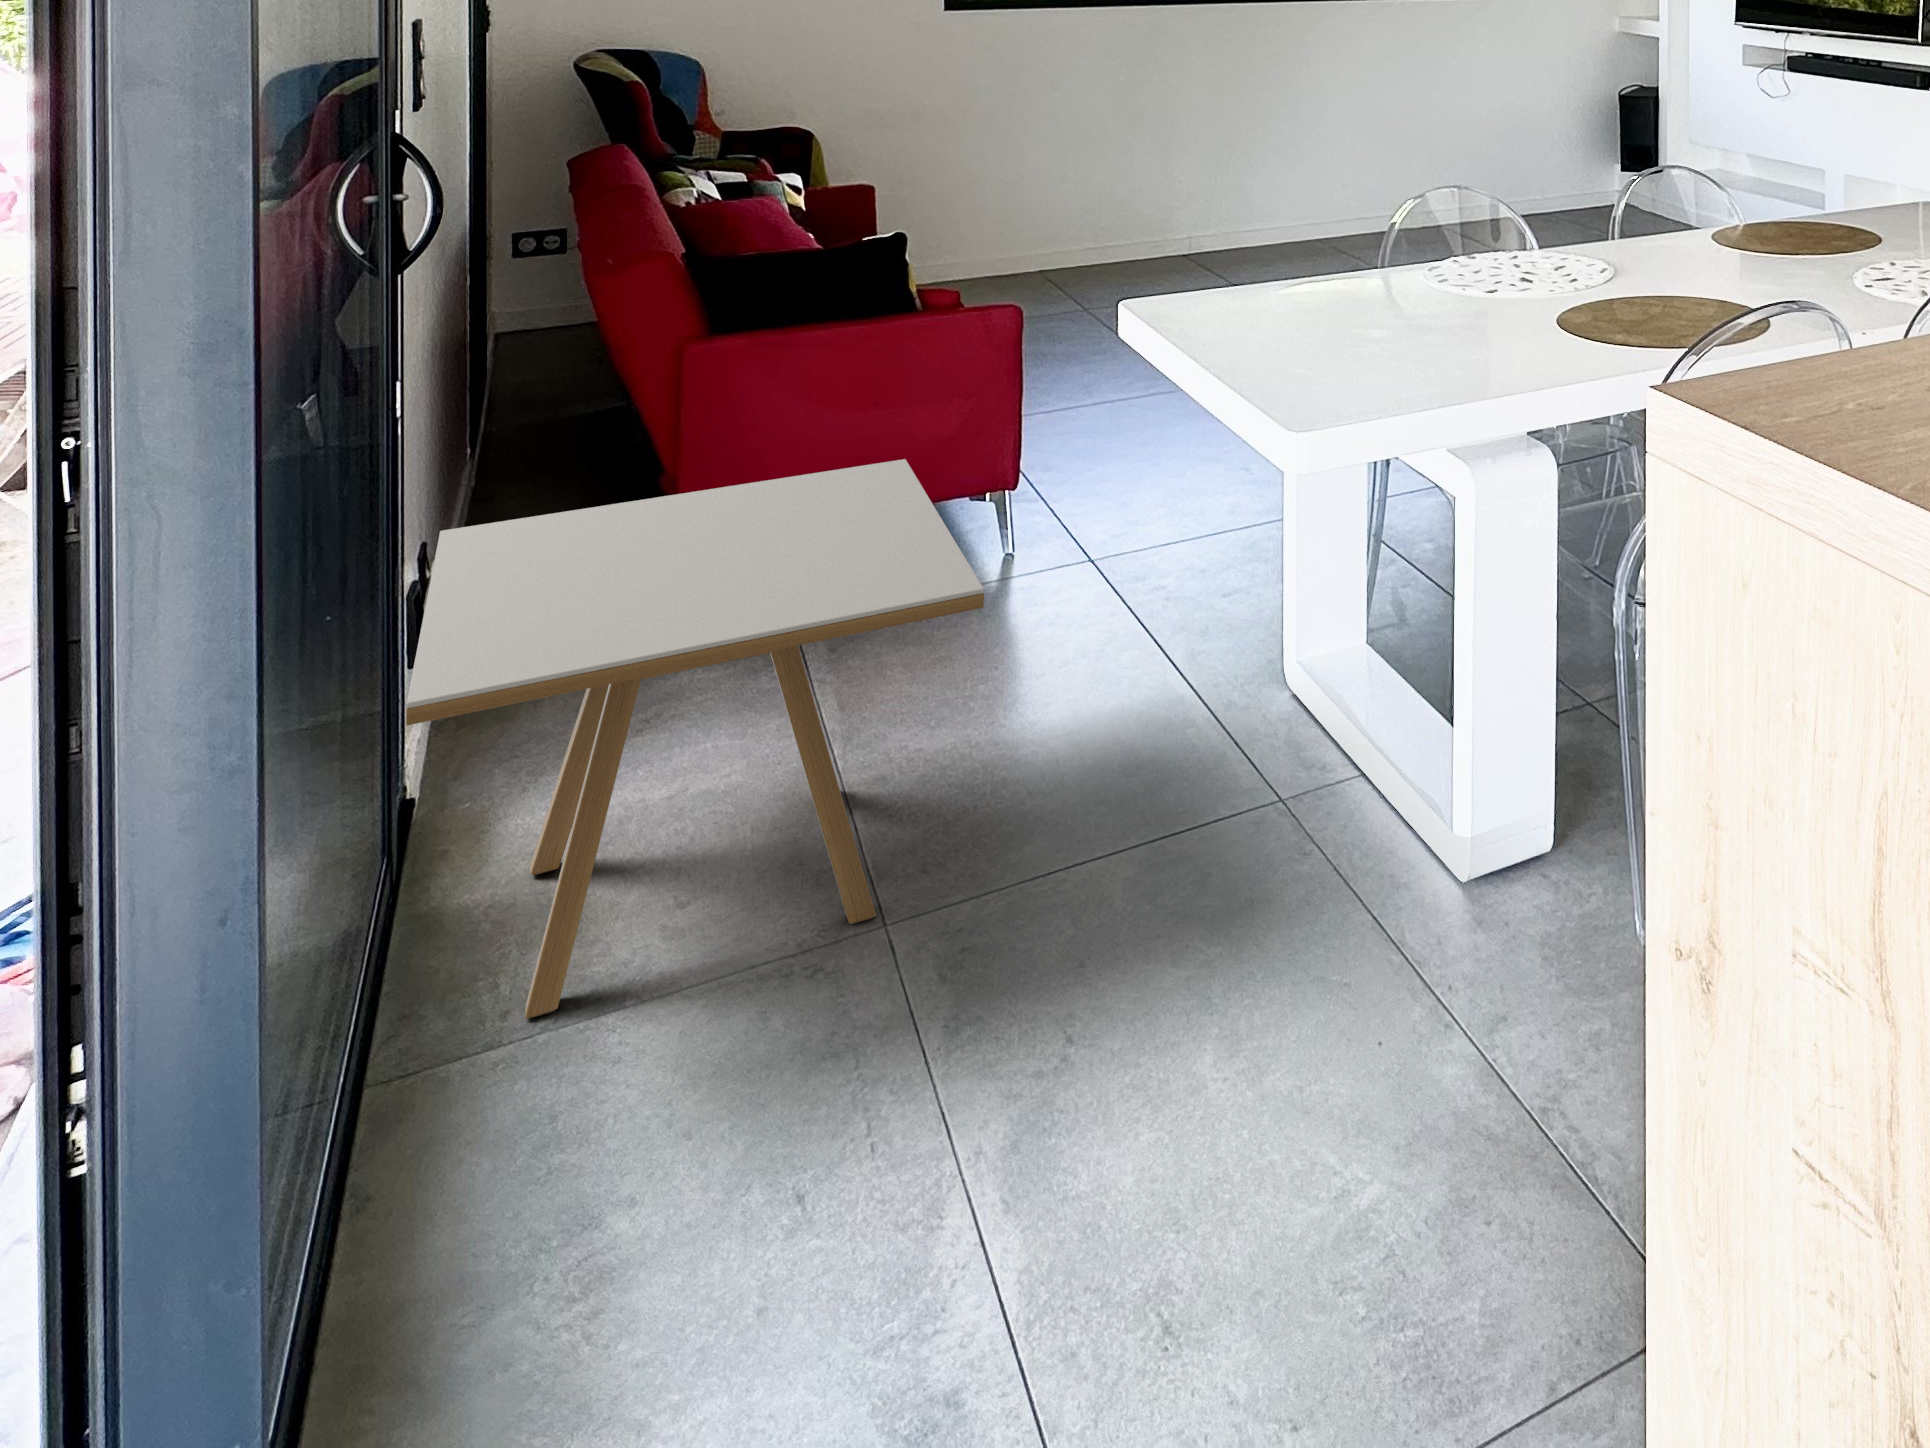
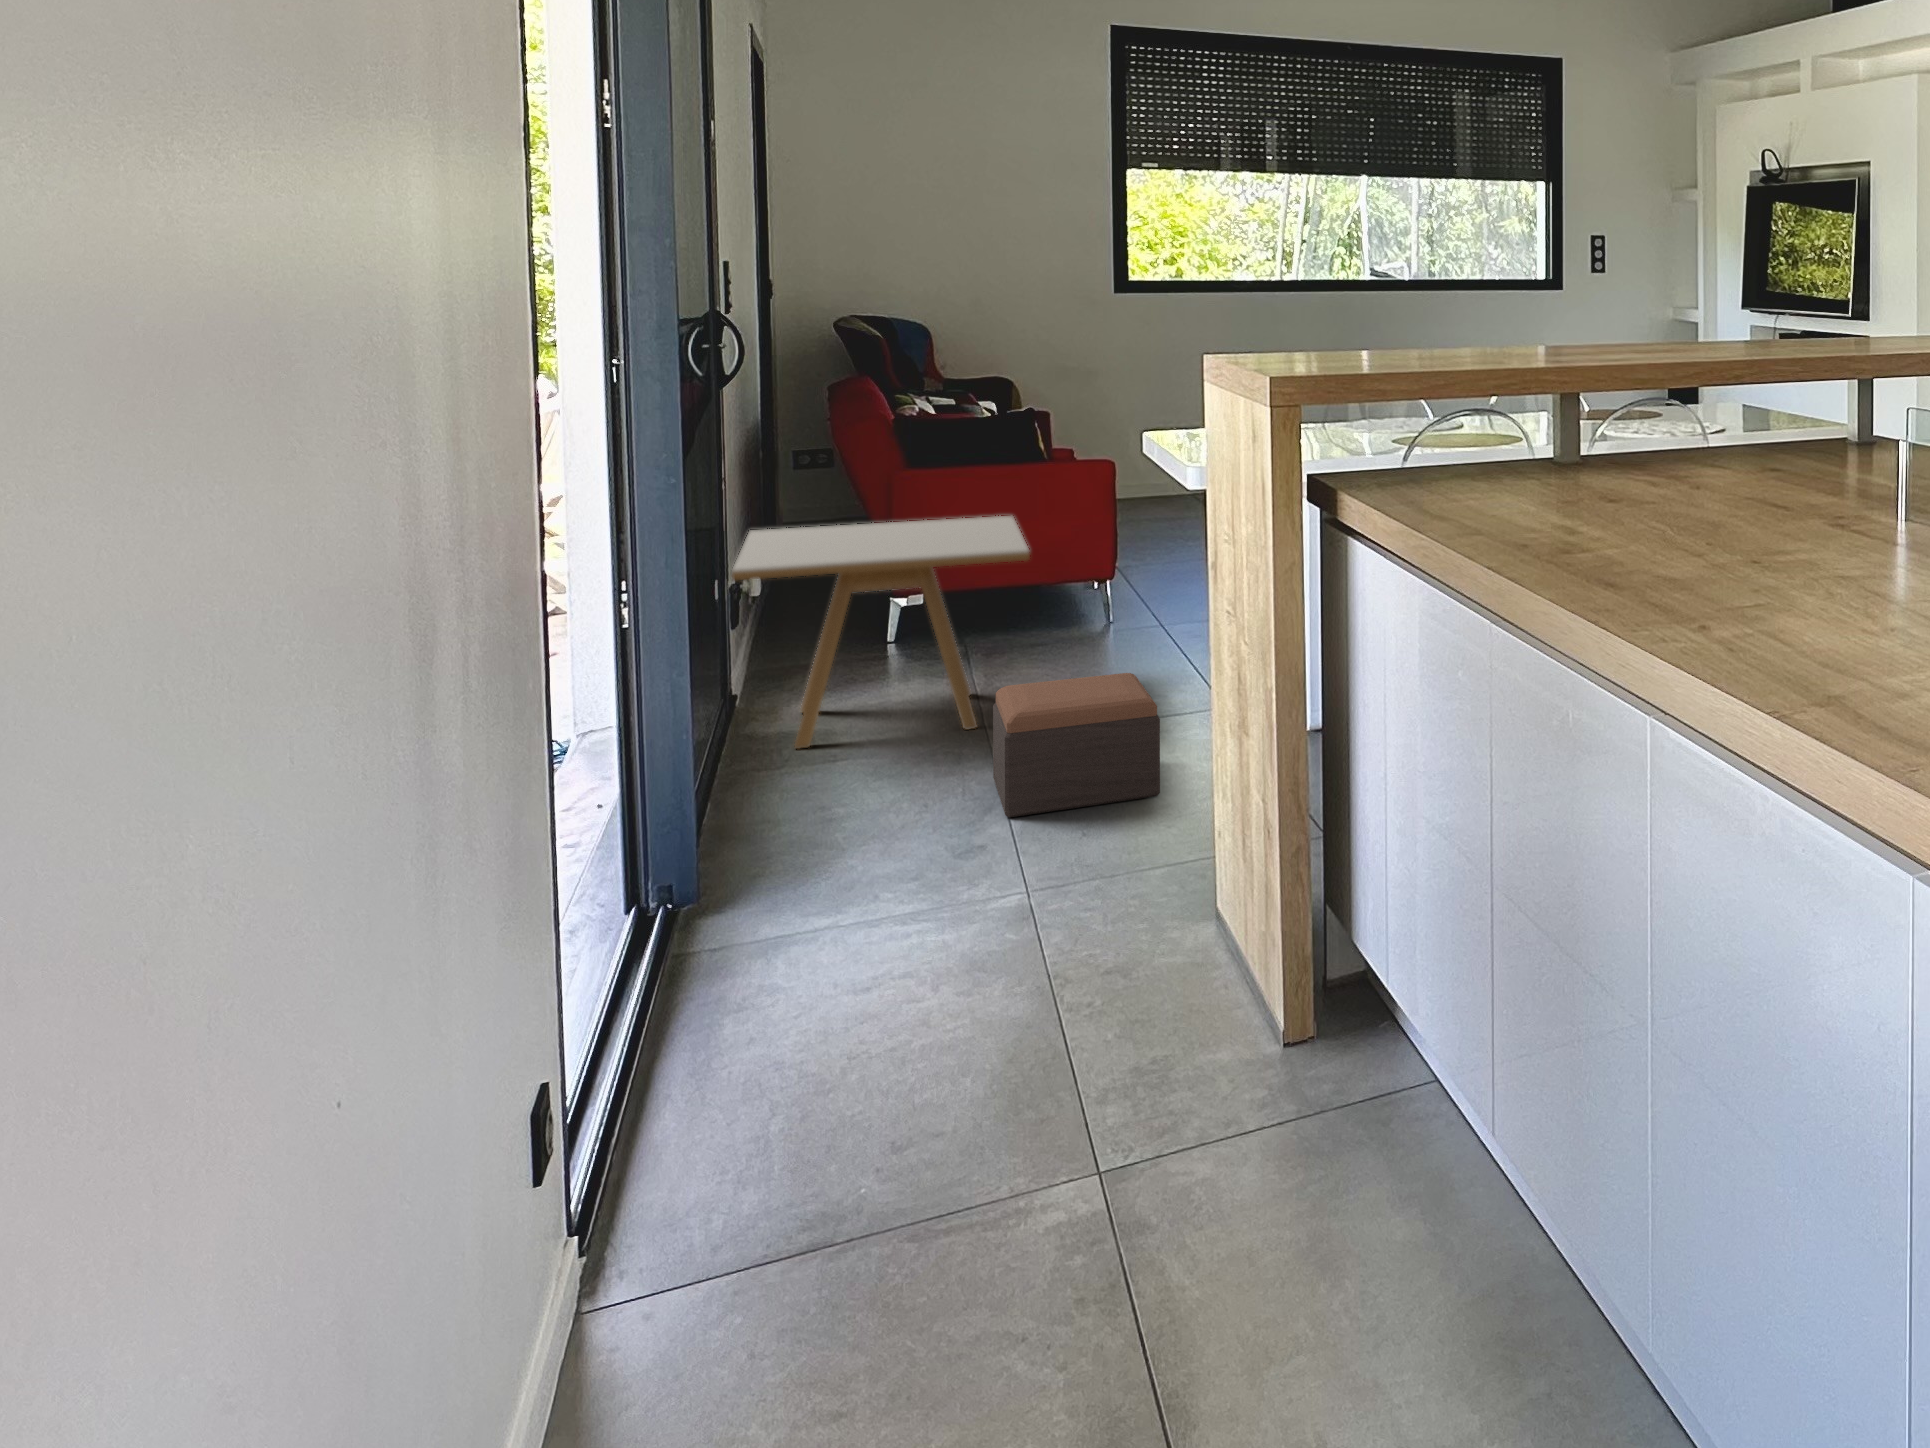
footstool: none [956,874,1326,1329] -> present [993,673,1160,817]

